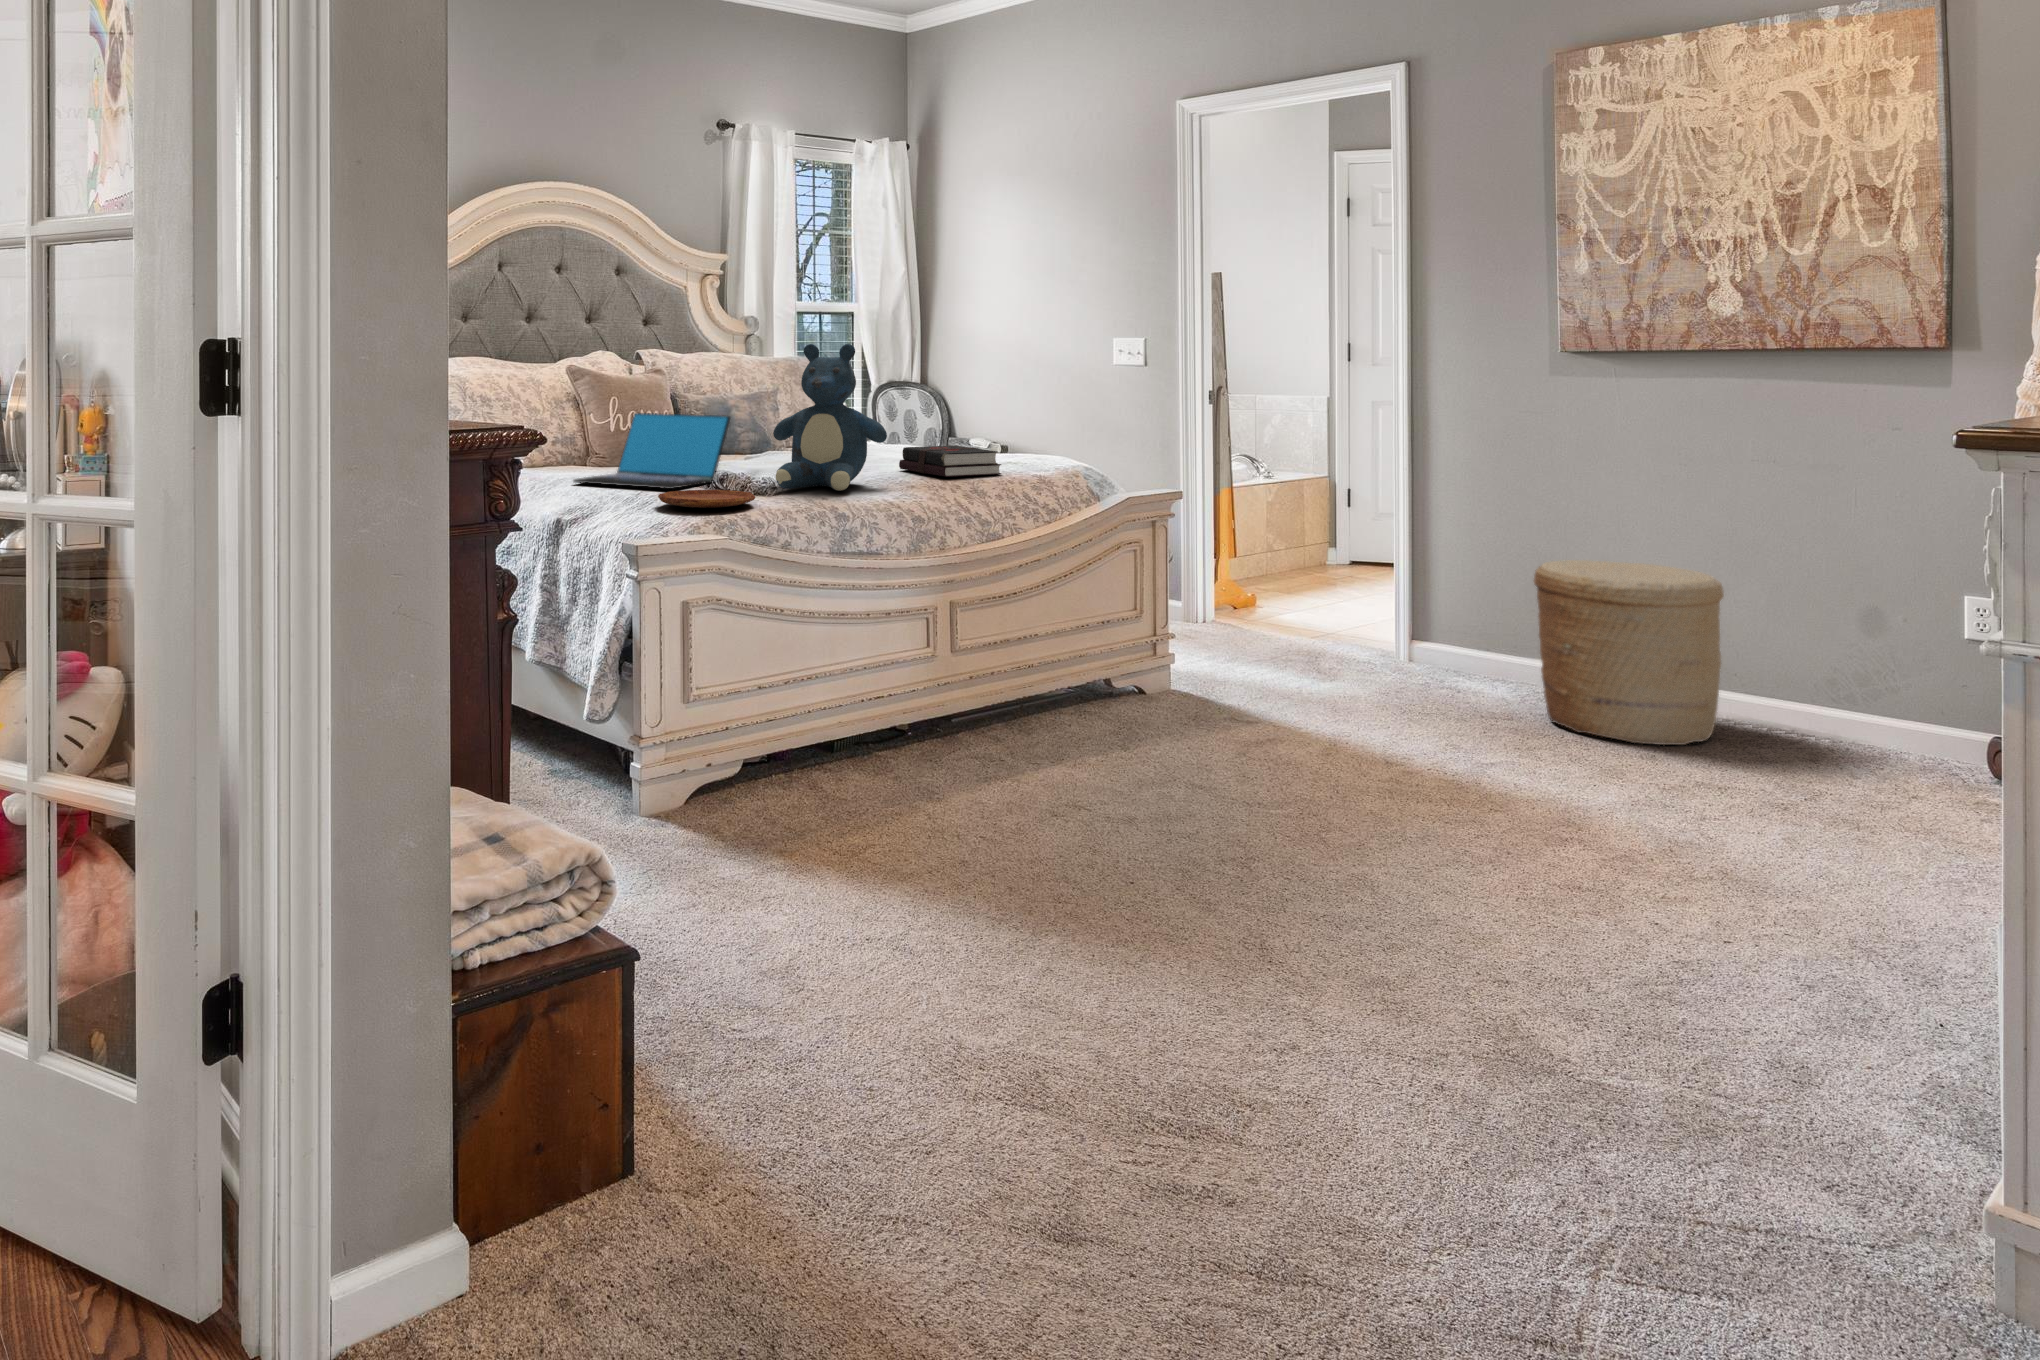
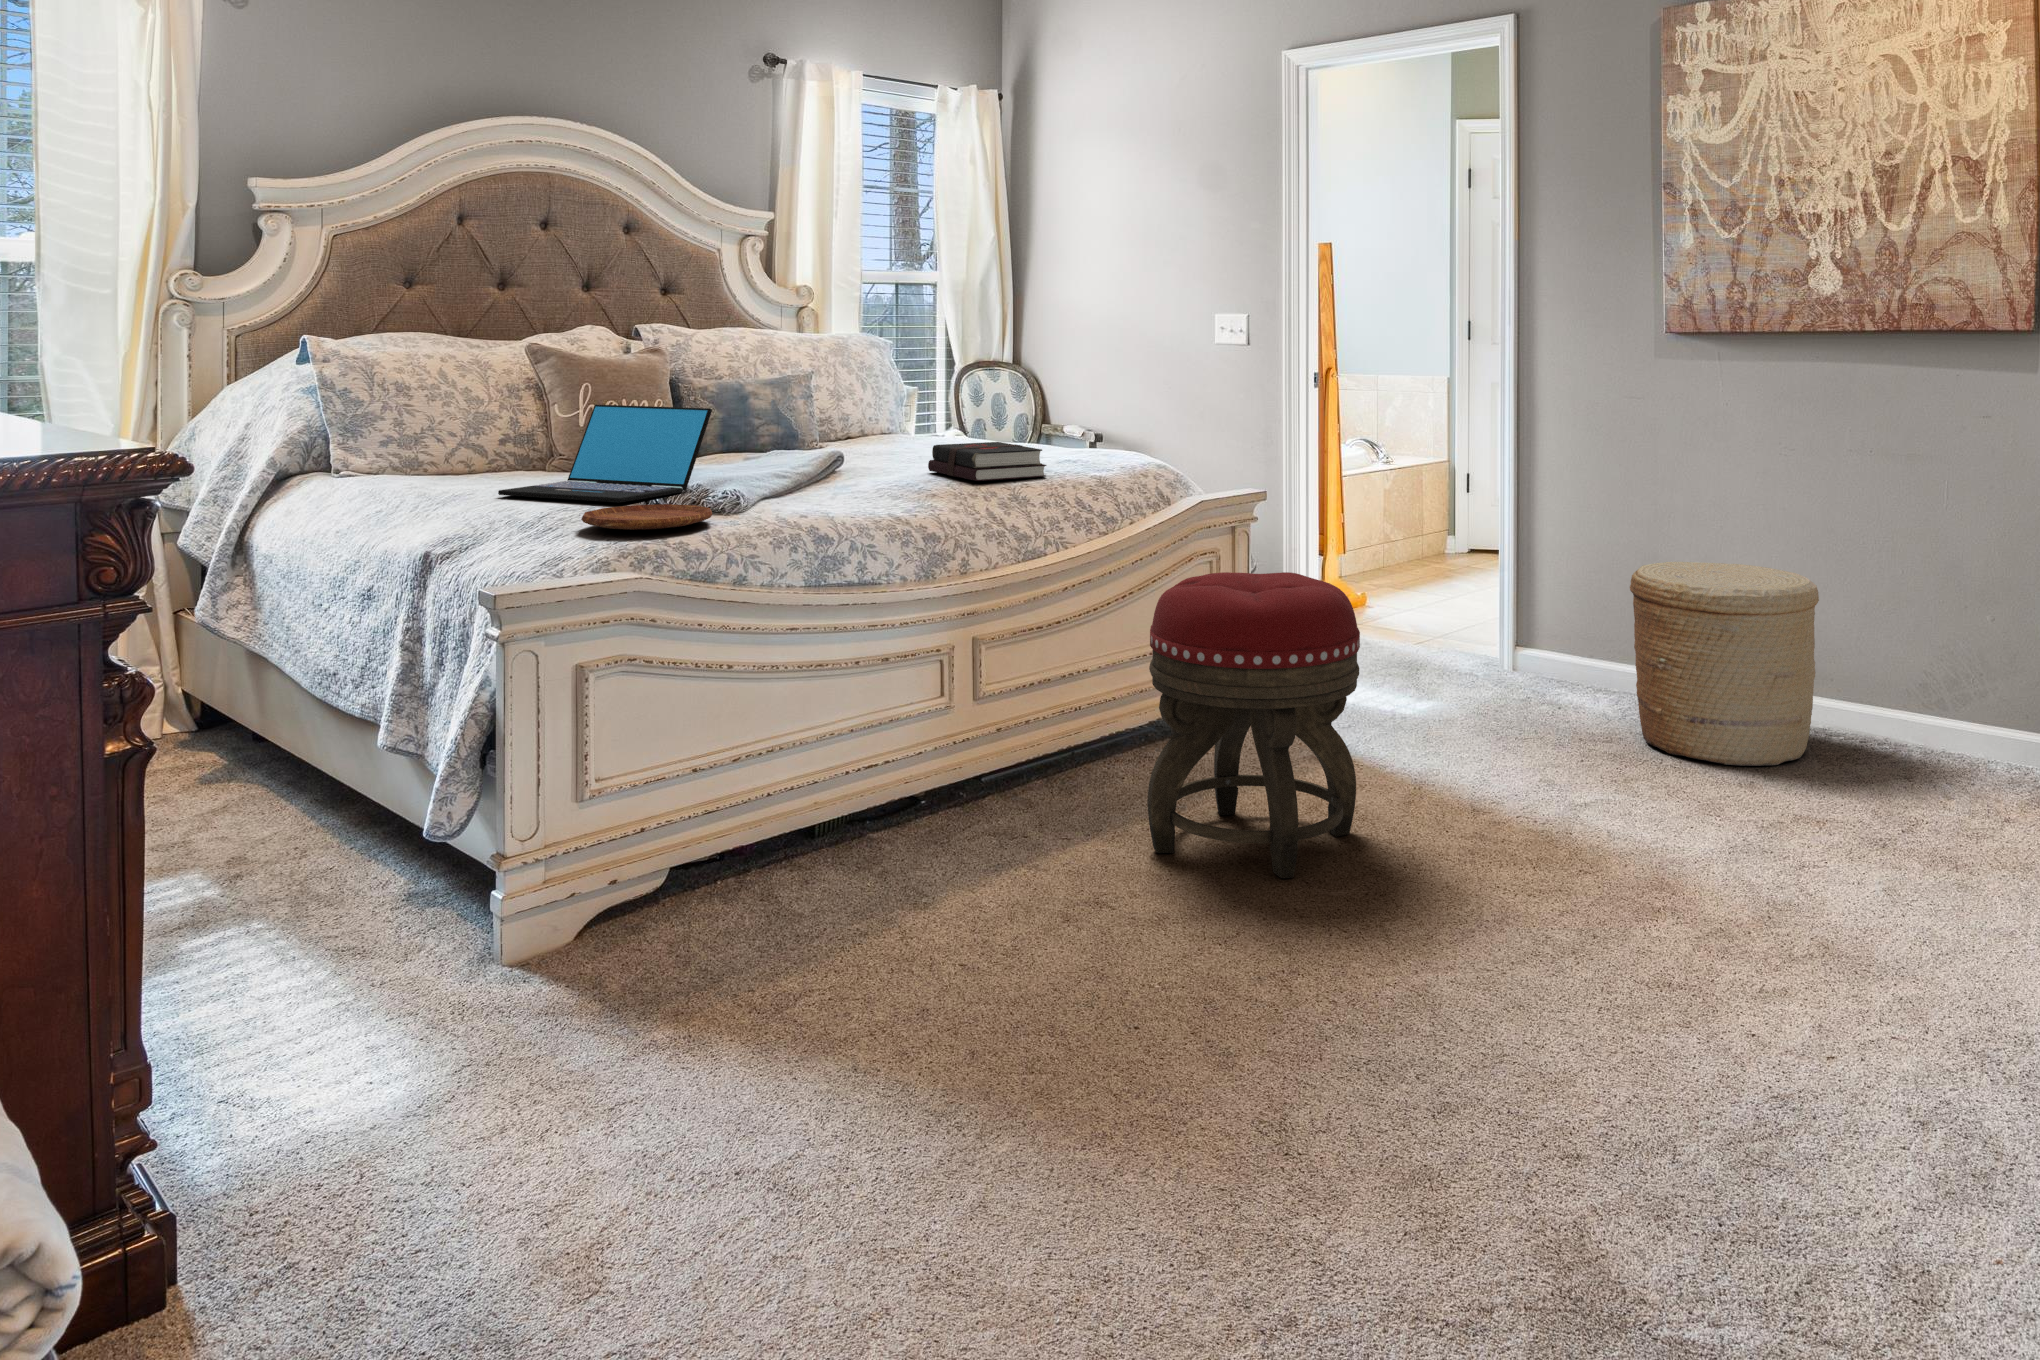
teddy bear: present [773,344,887,491] -> none [754,320,900,502]
footstool: none [1108,554,1292,807] -> present [1147,572,1360,878]

